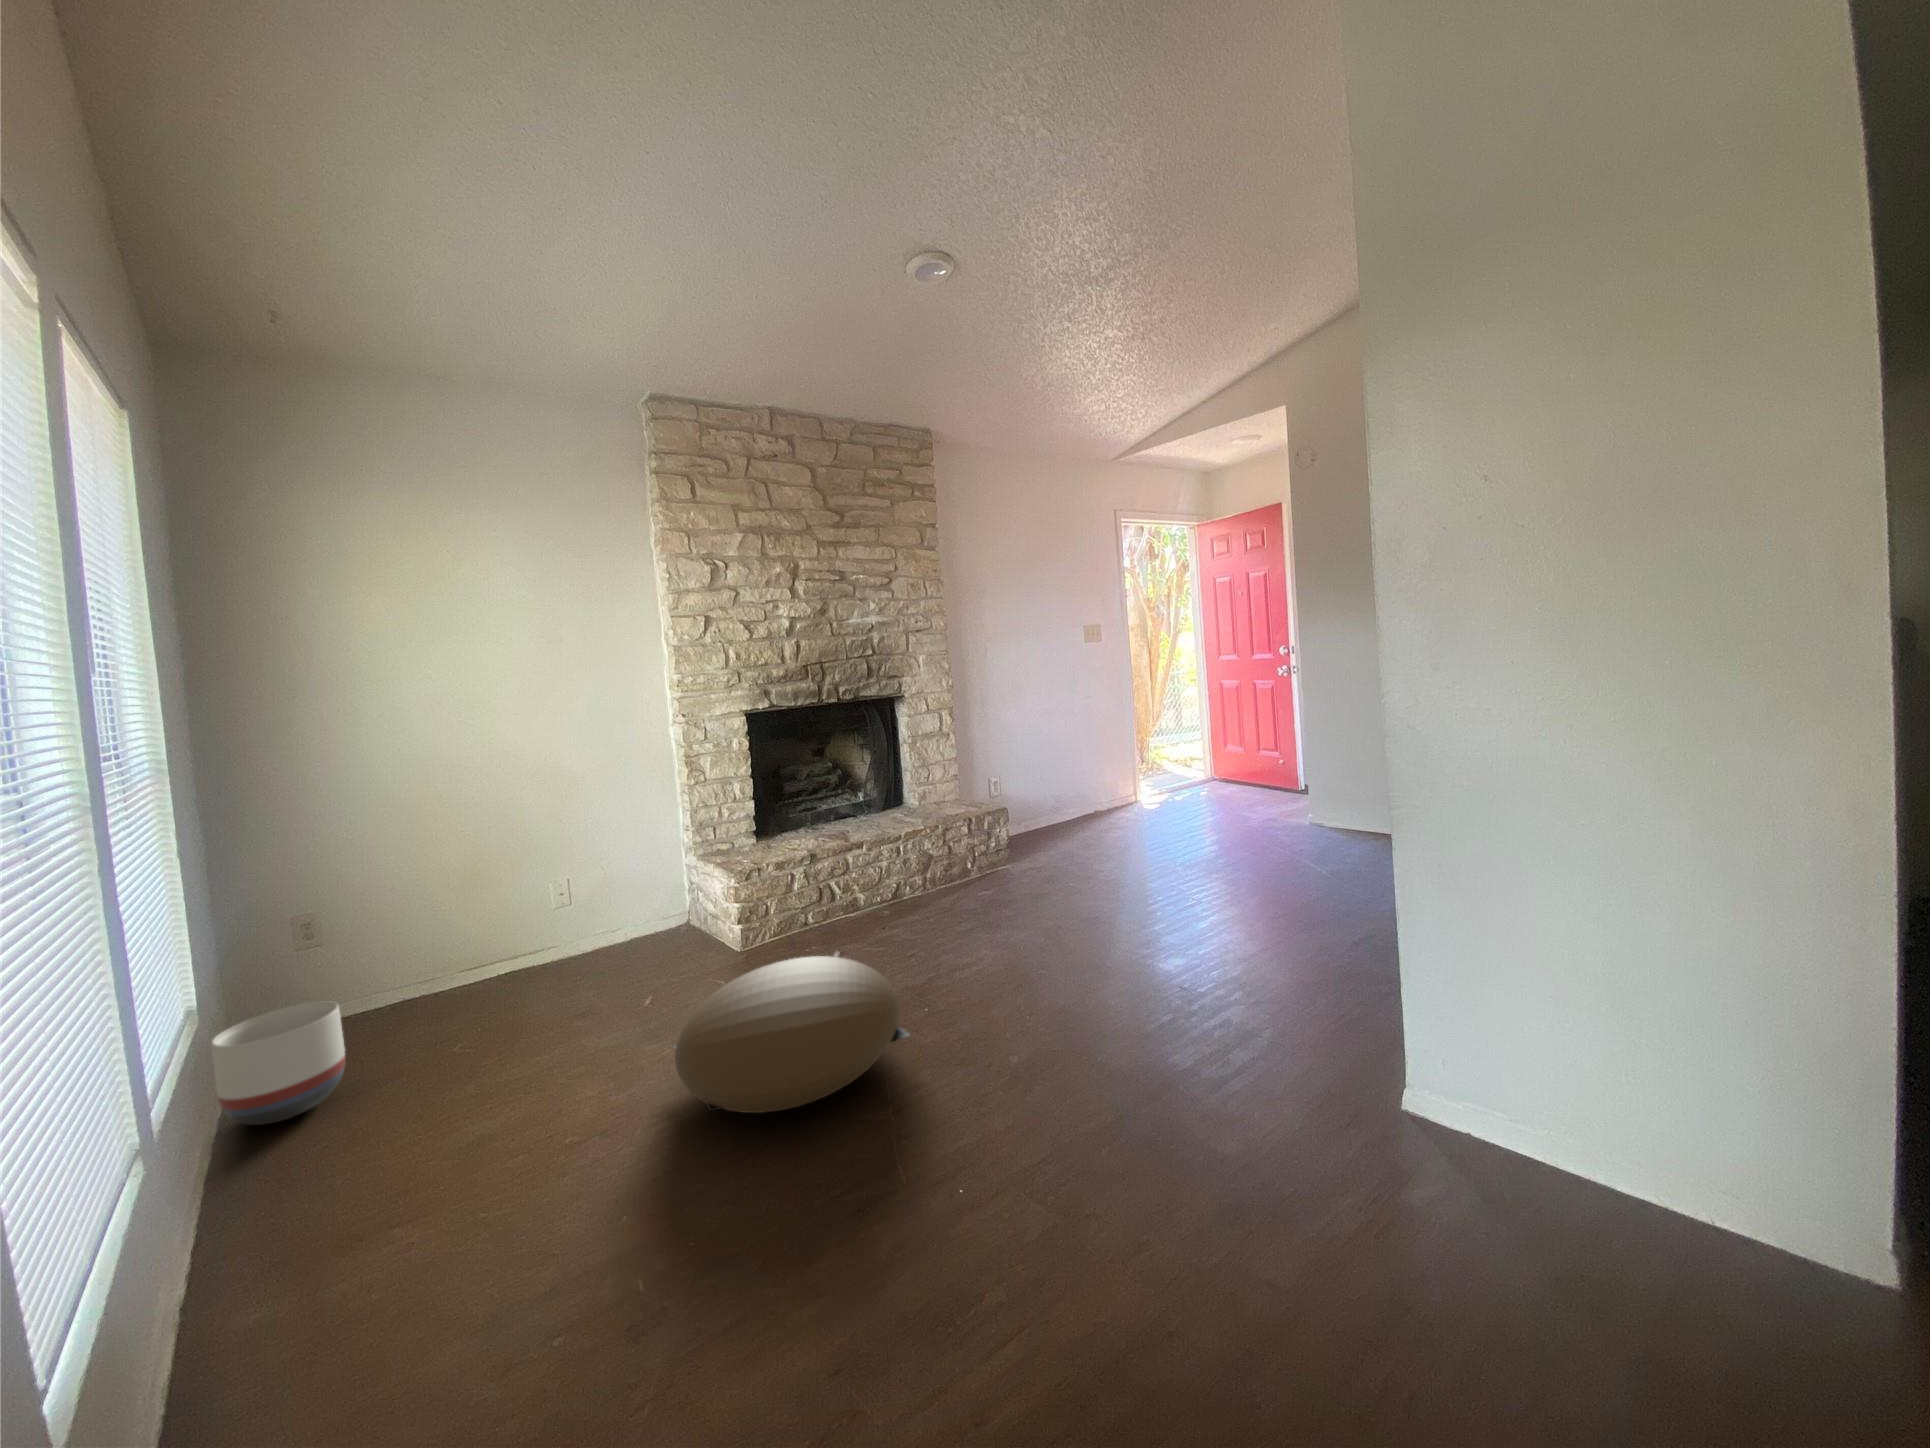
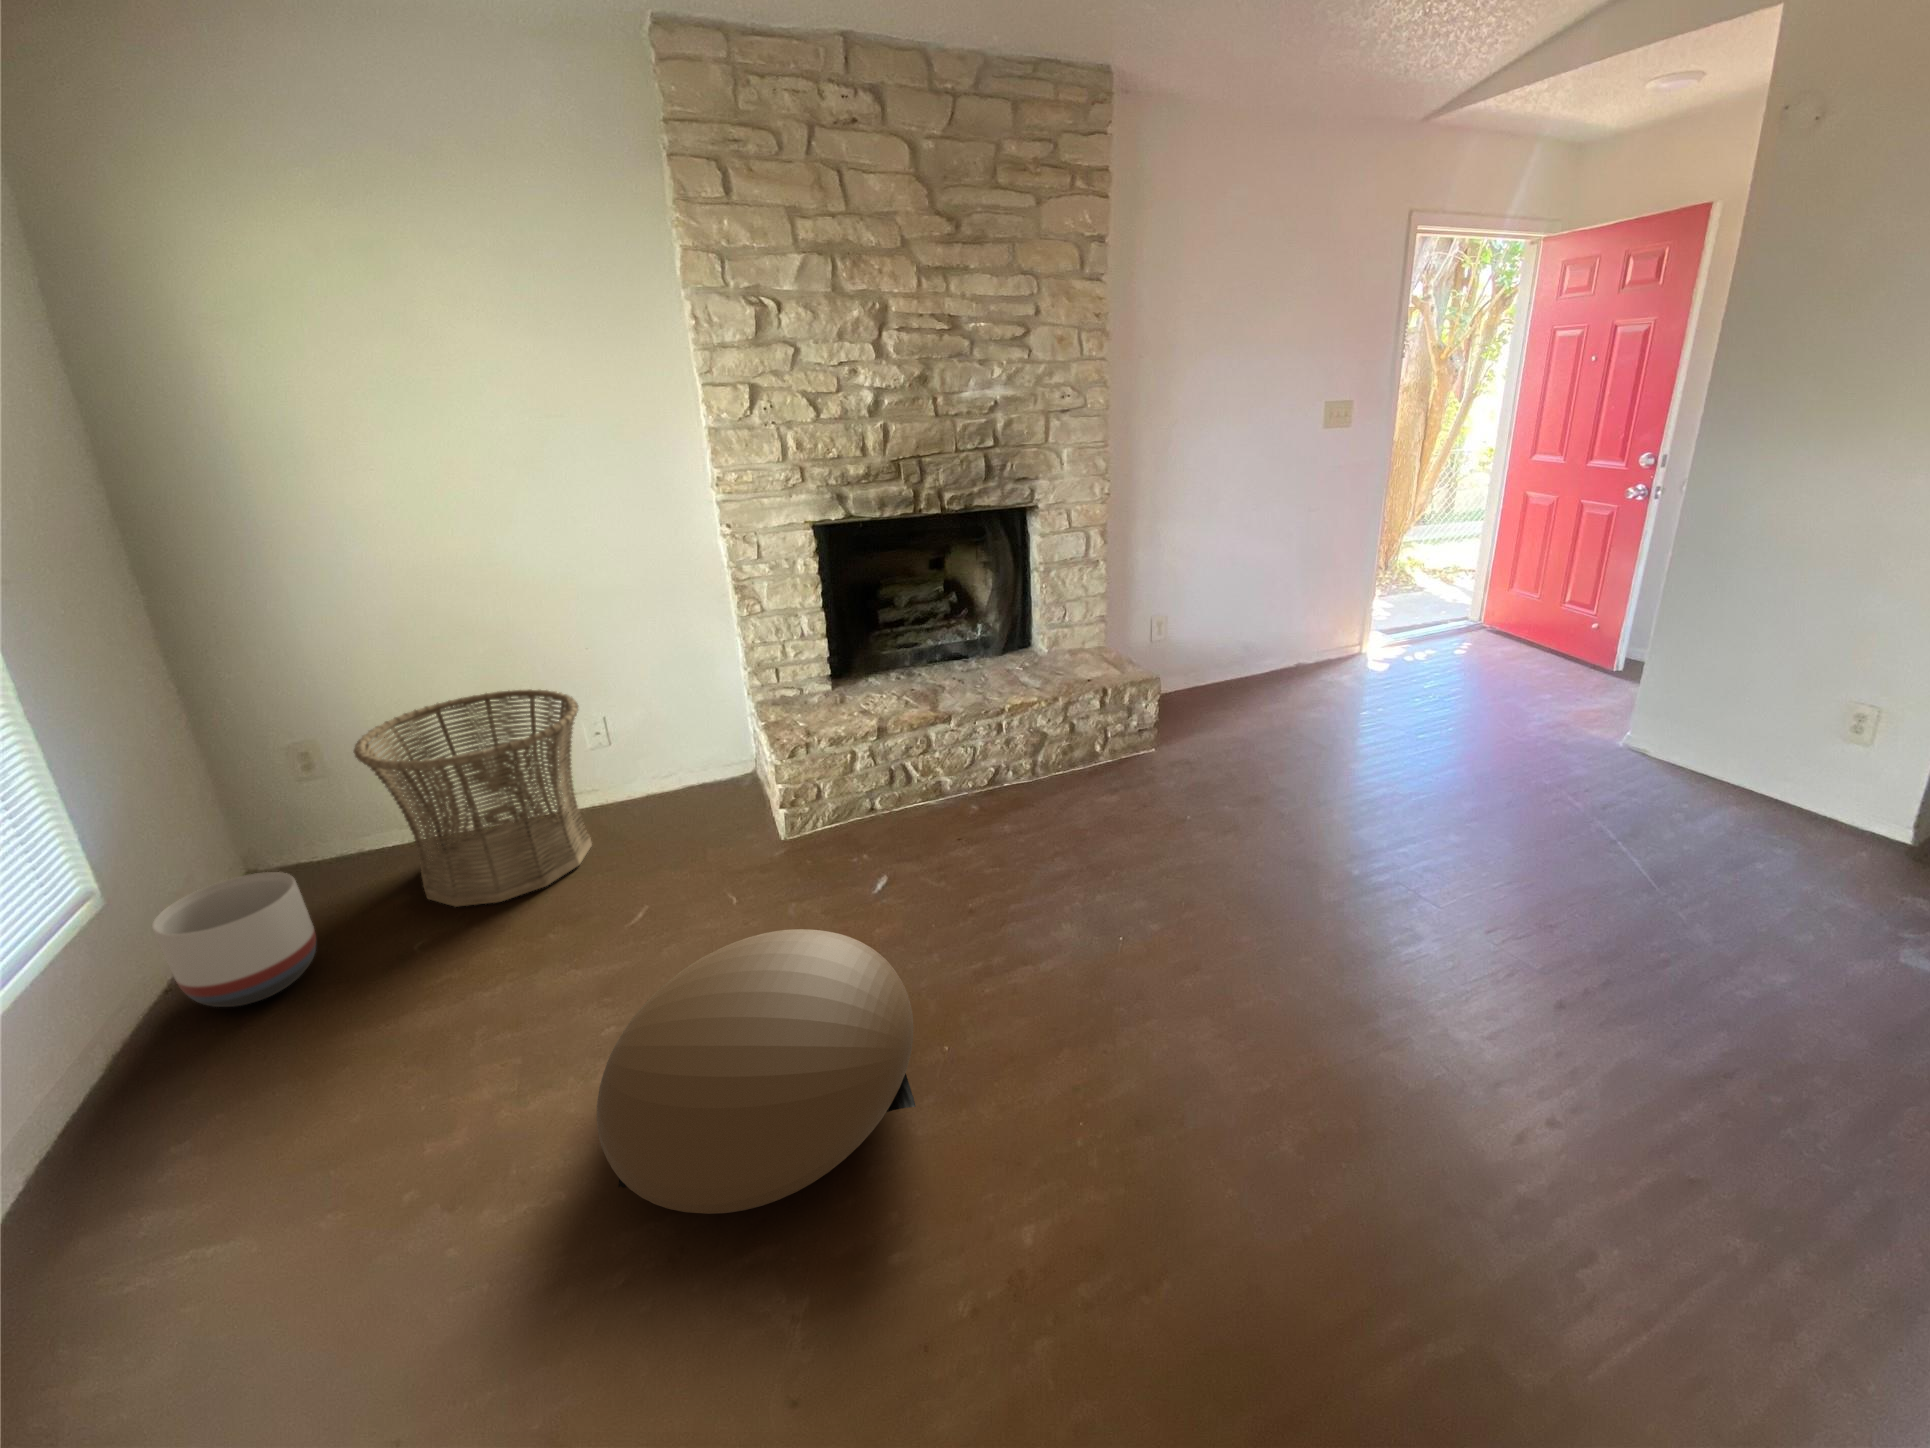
basket: none [375,854,567,1037] -> present [353,689,592,907]

